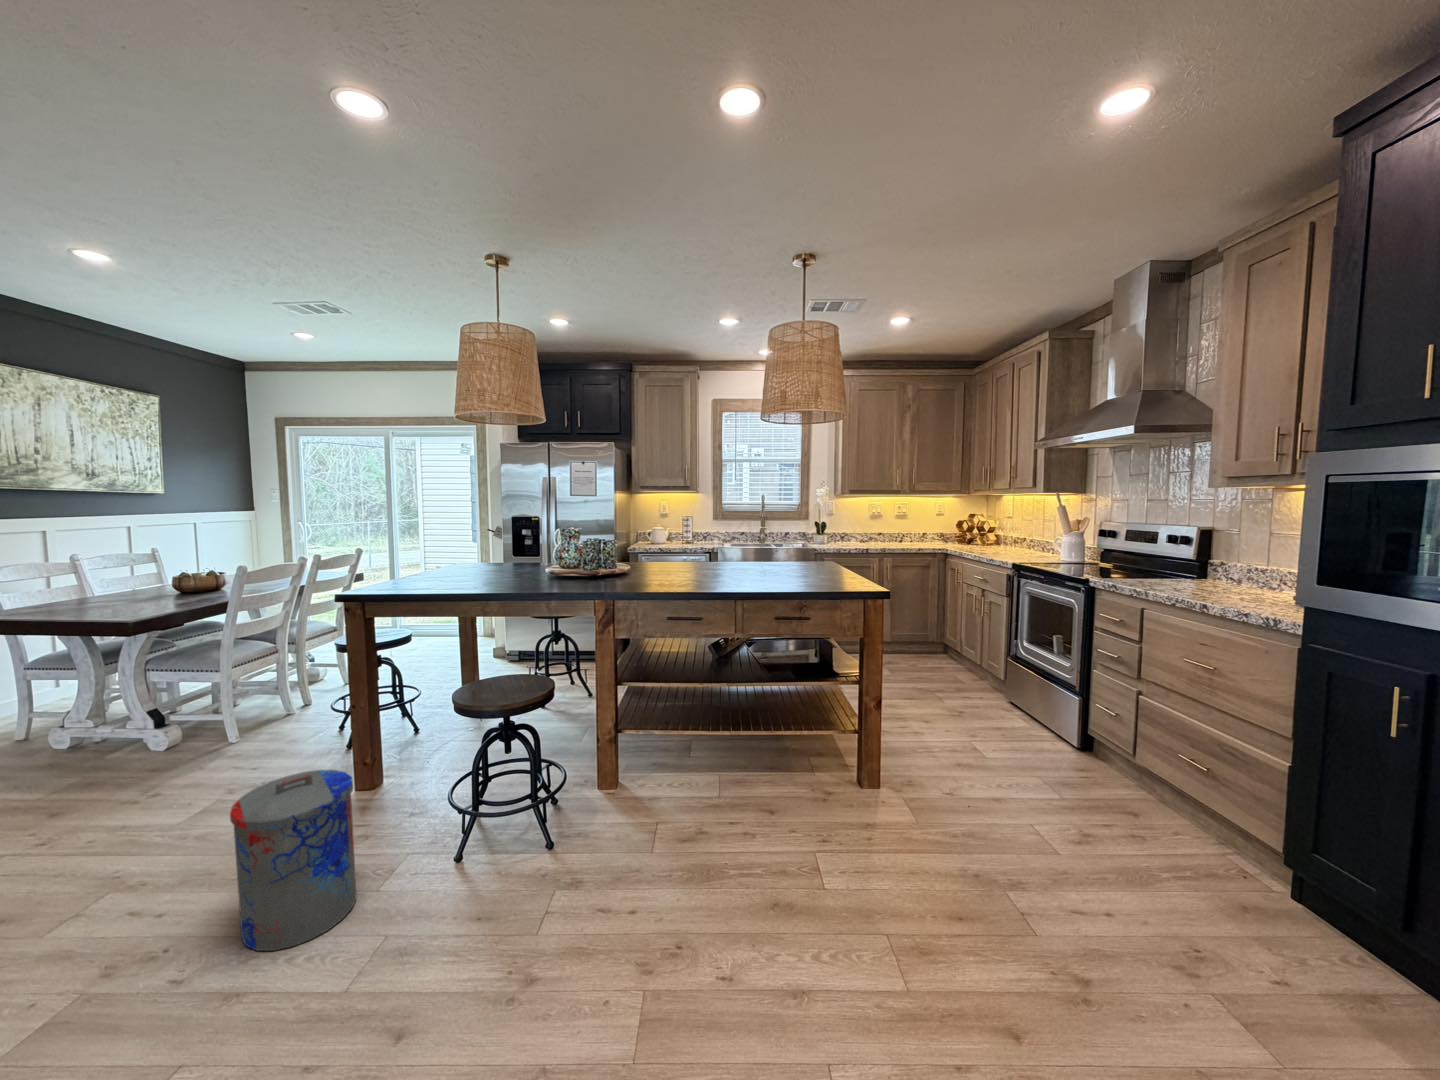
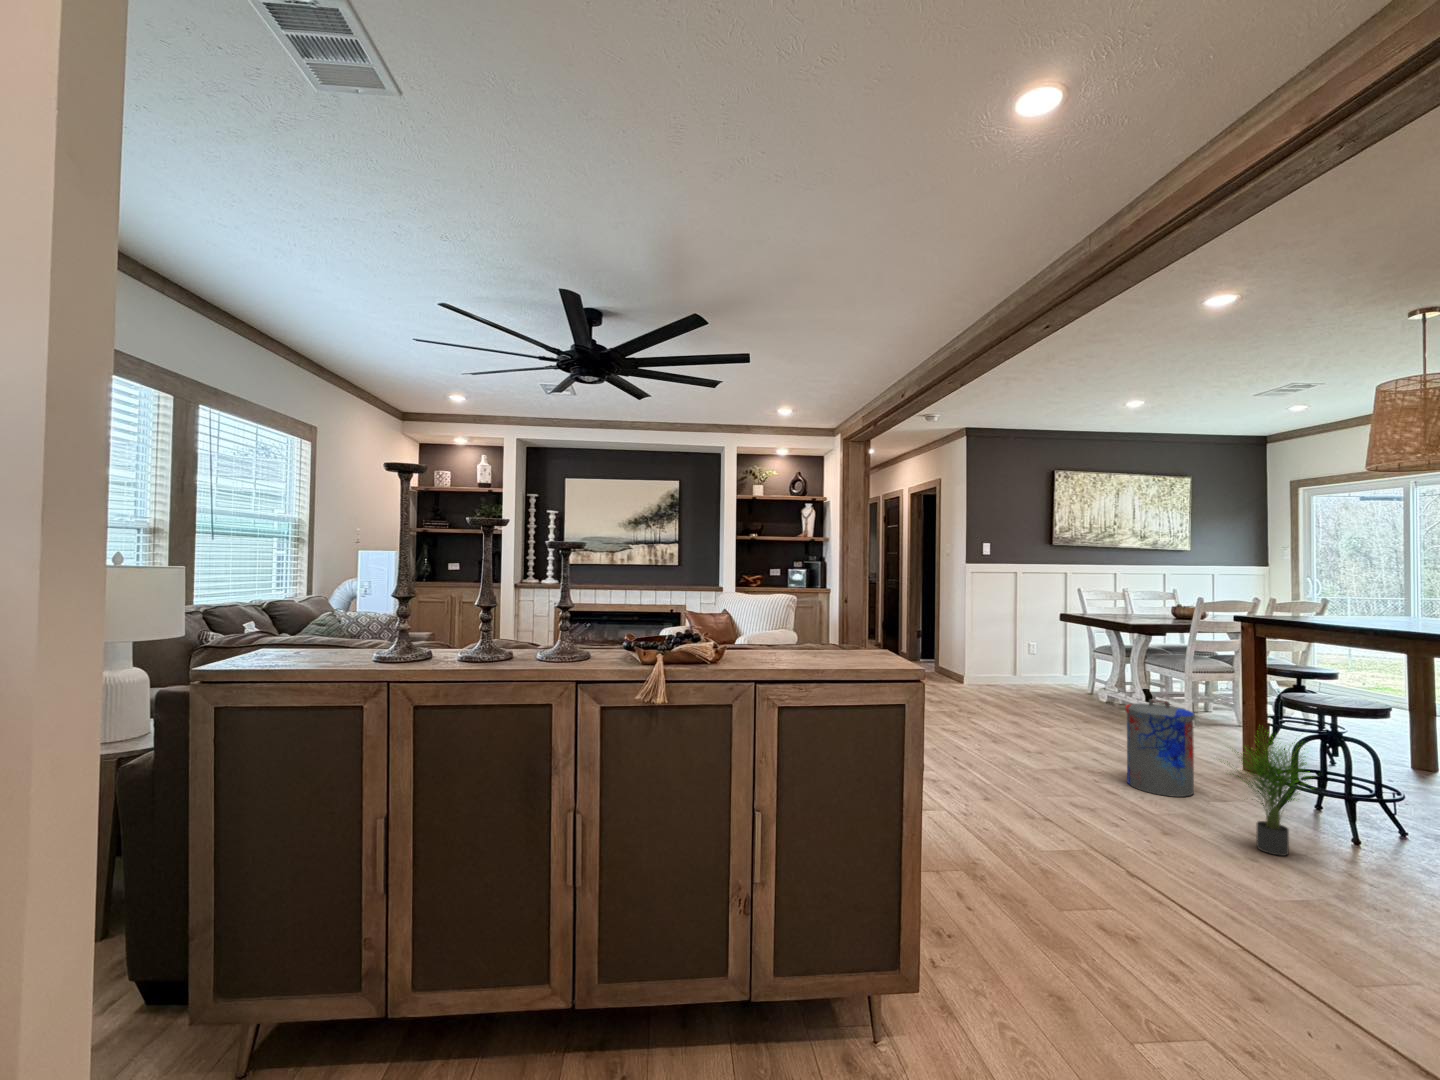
potted plant: none [448,769,583,956] -> present [1224,732,1308,856]

